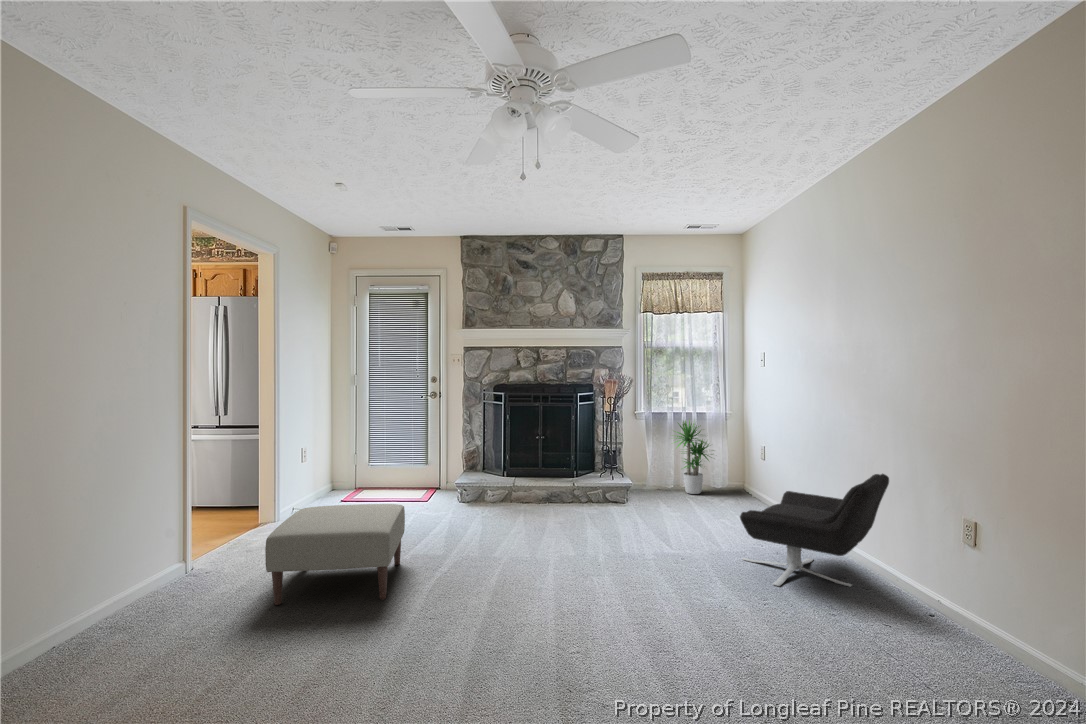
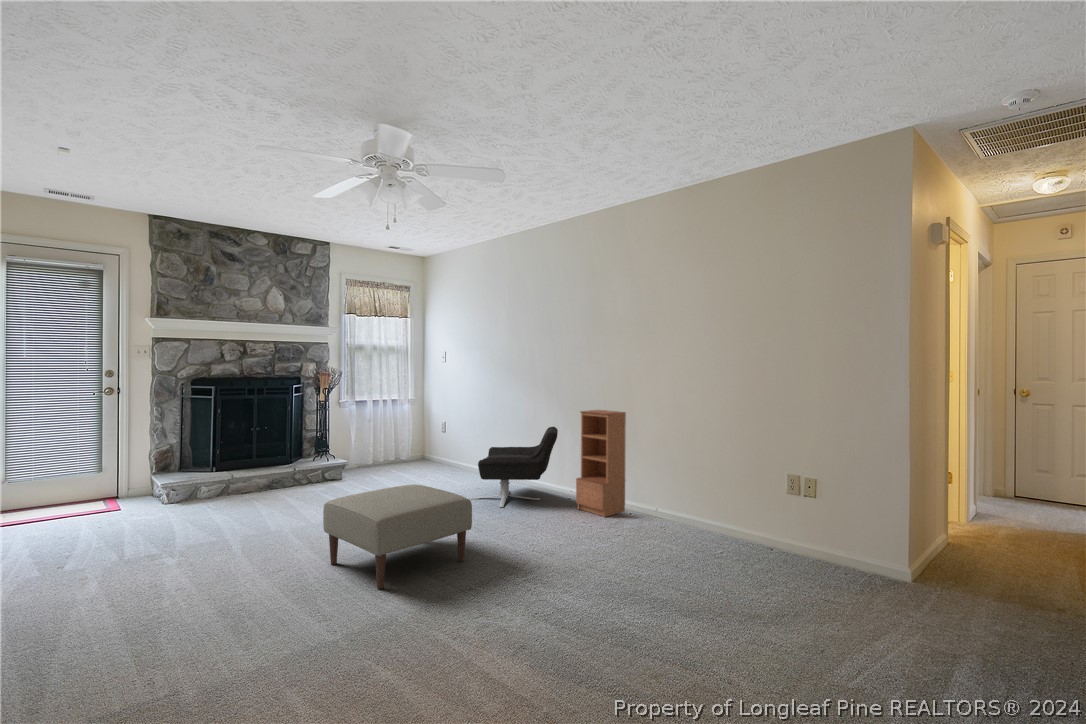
potted plant: present [674,420,710,494] -> none [372,405,413,468]
bookcase: none [901,457,1006,655] -> present [576,410,626,517]
ottoman: present [265,504,405,605] -> present [323,485,472,589]

